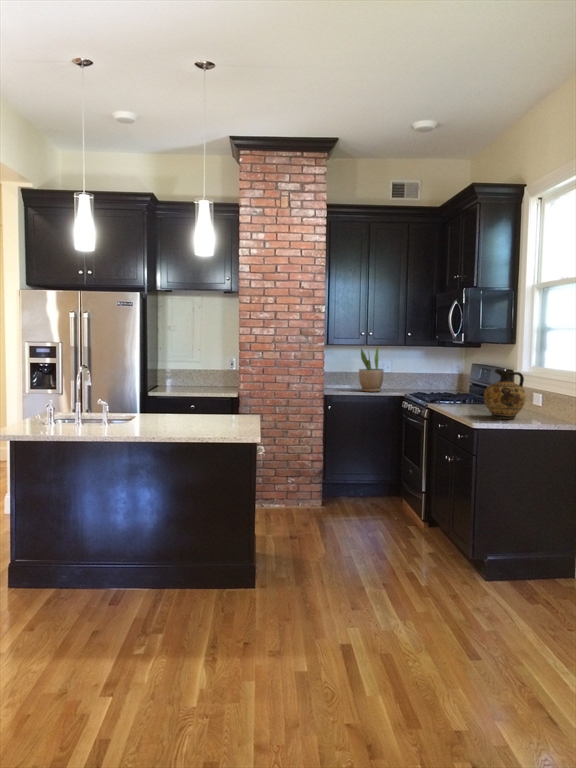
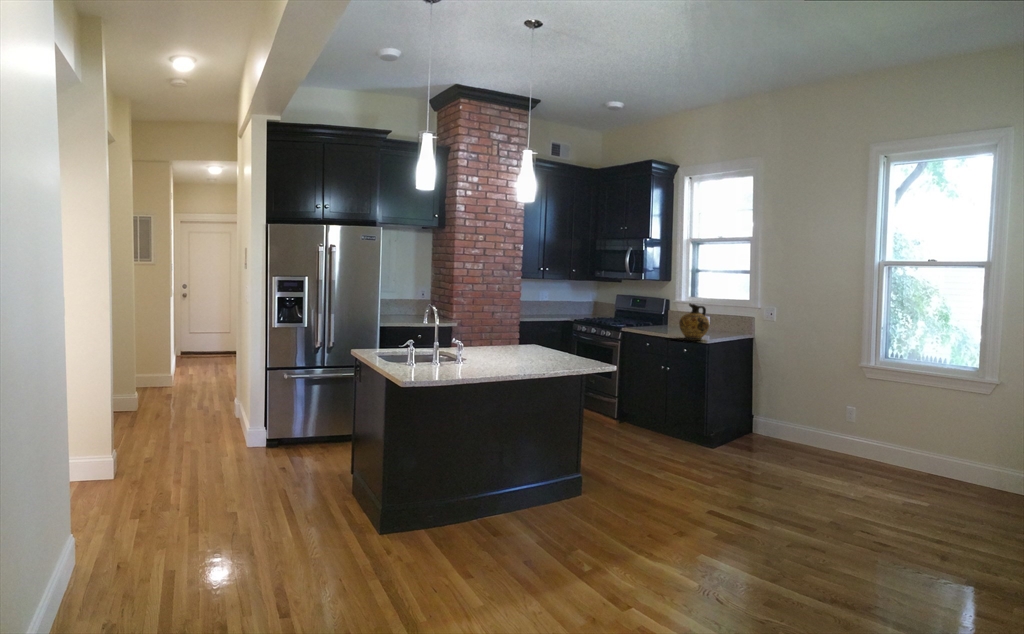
potted plant: present [359,347,383,392] -> none [537,279,557,318]

